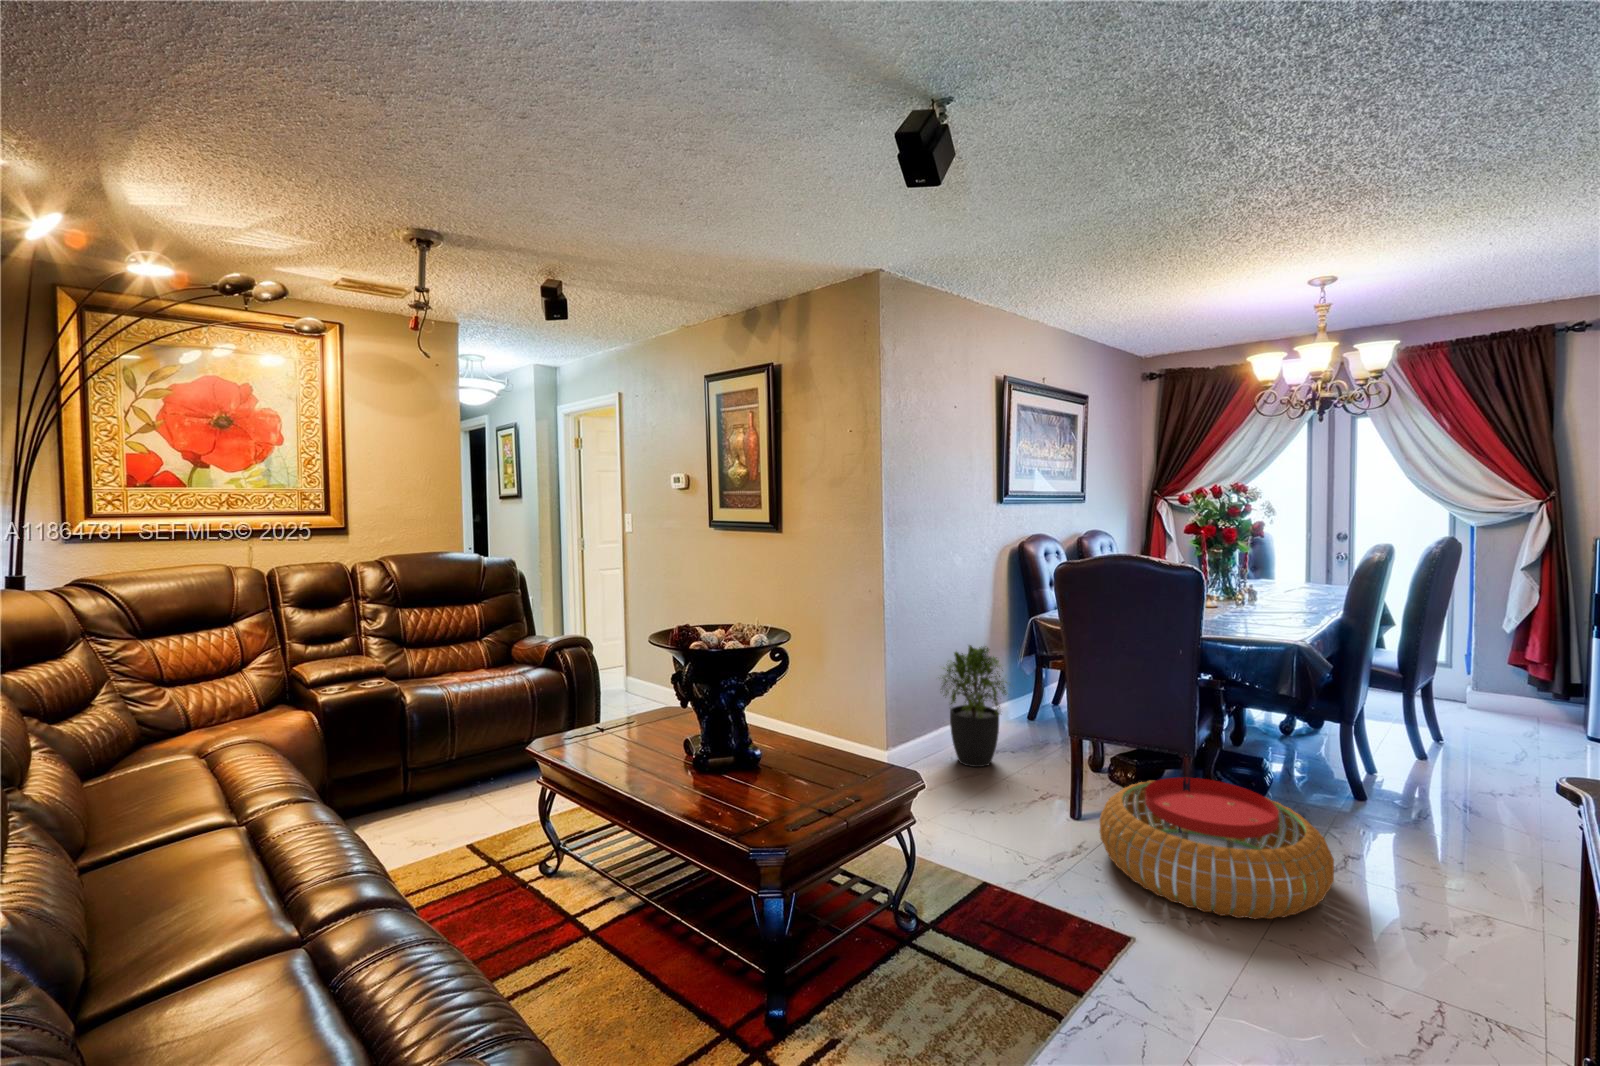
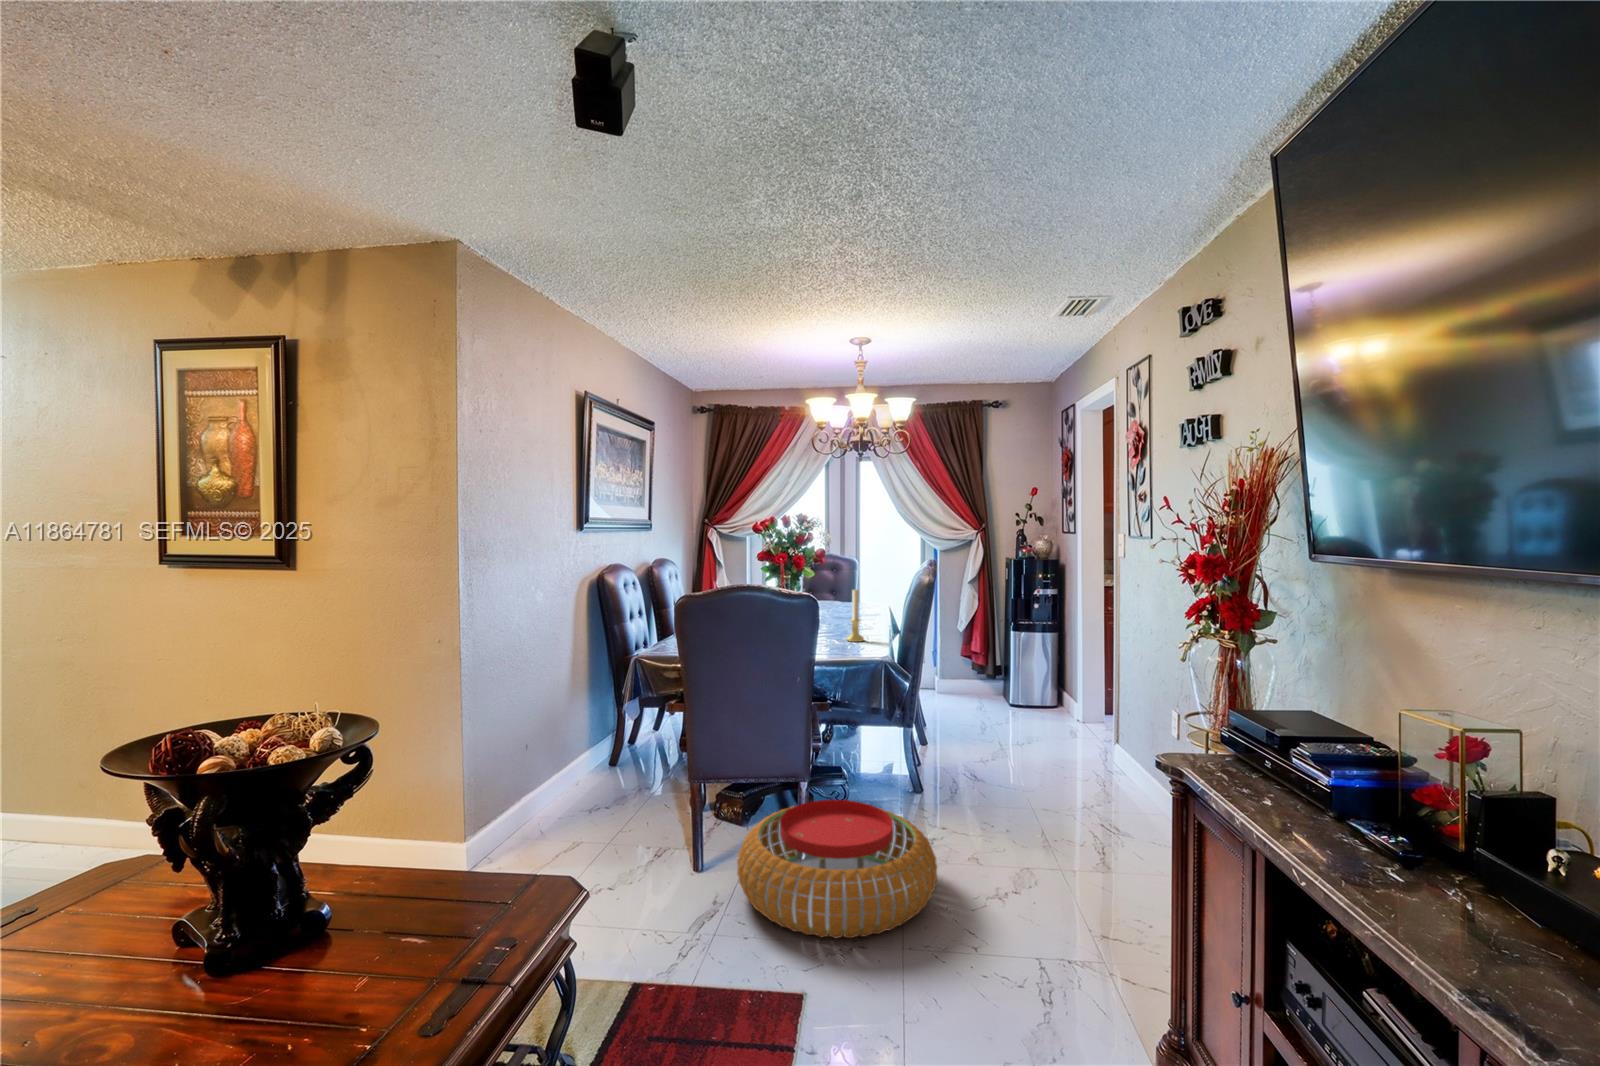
candle holder: none [1269,565,1293,625] -> present [847,590,864,642]
potted plant: present [942,645,1007,767] -> none [524,690,617,837]

